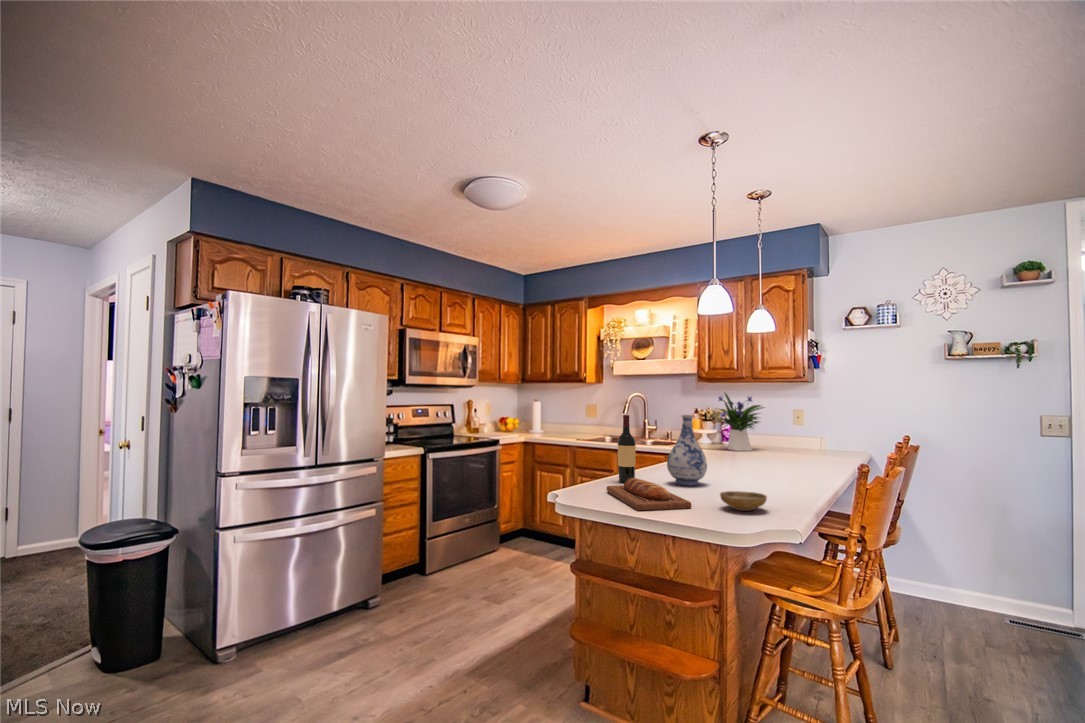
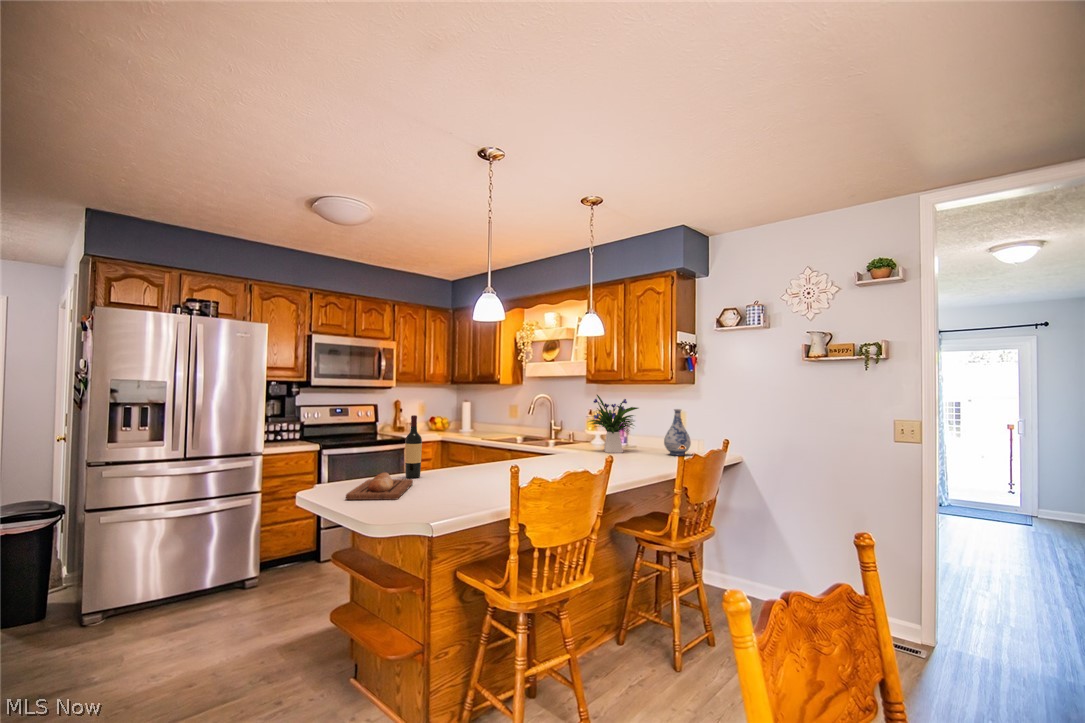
vase: present [667,415,707,485] -> present [664,409,691,456]
ceramic bowl: present [720,491,767,511] -> none [418,485,459,503]

